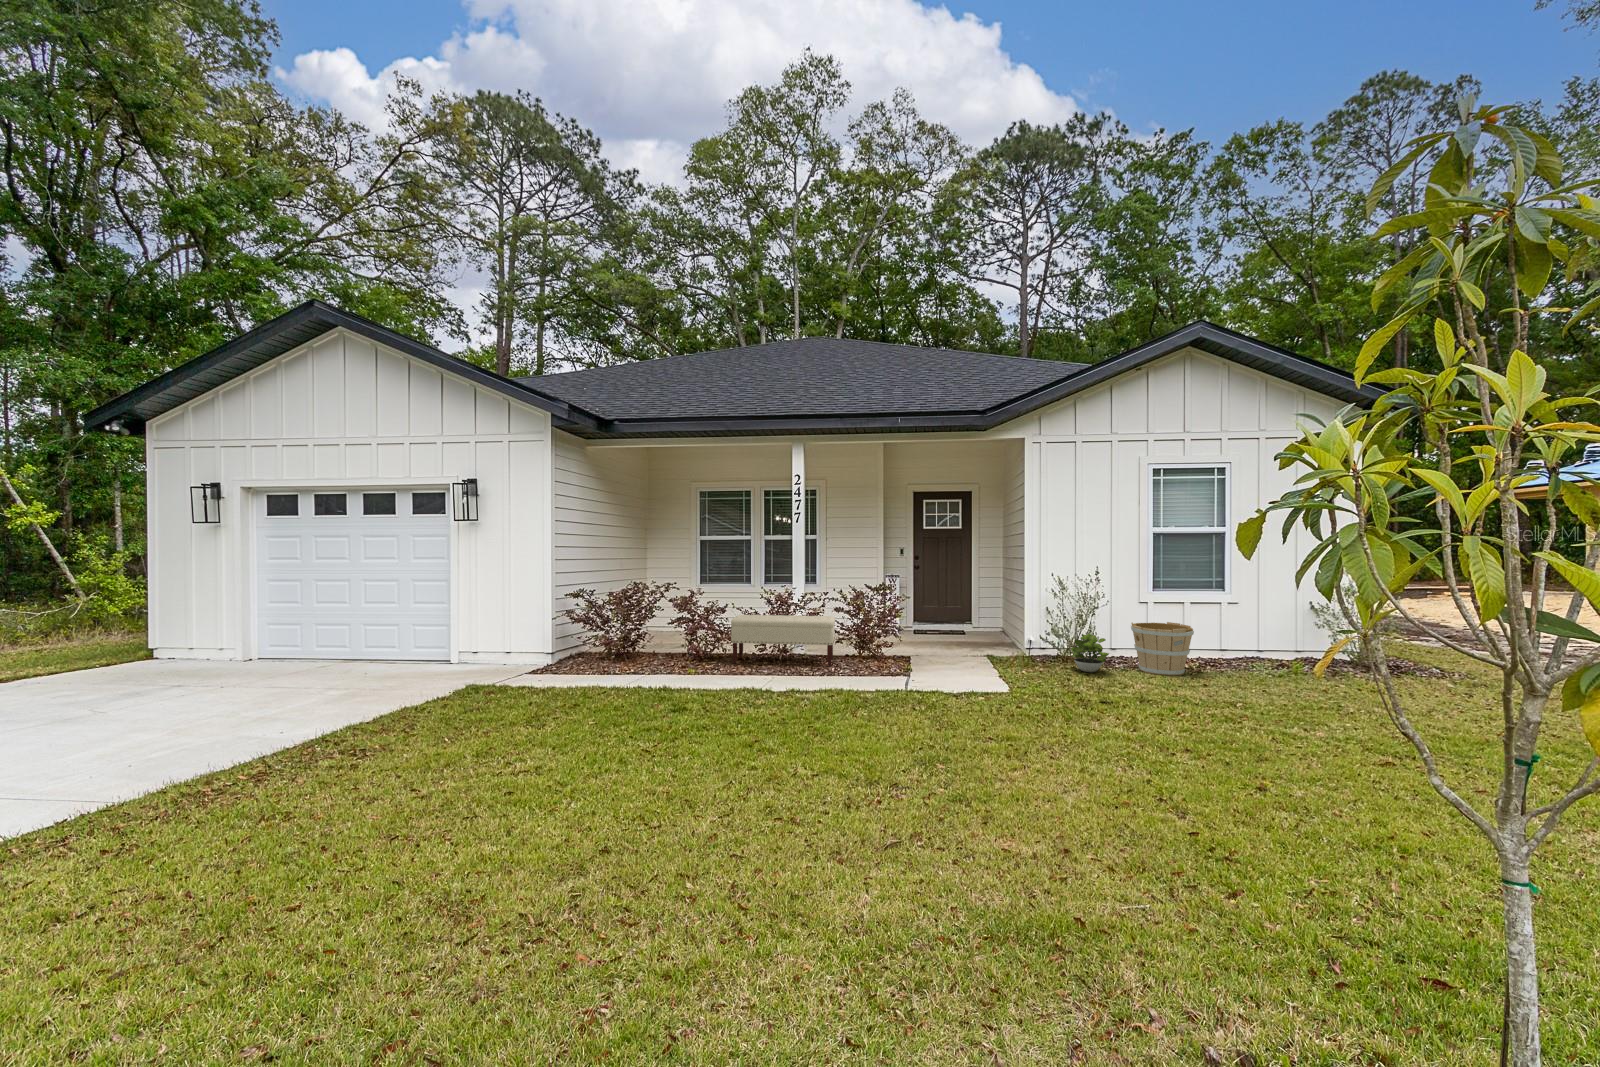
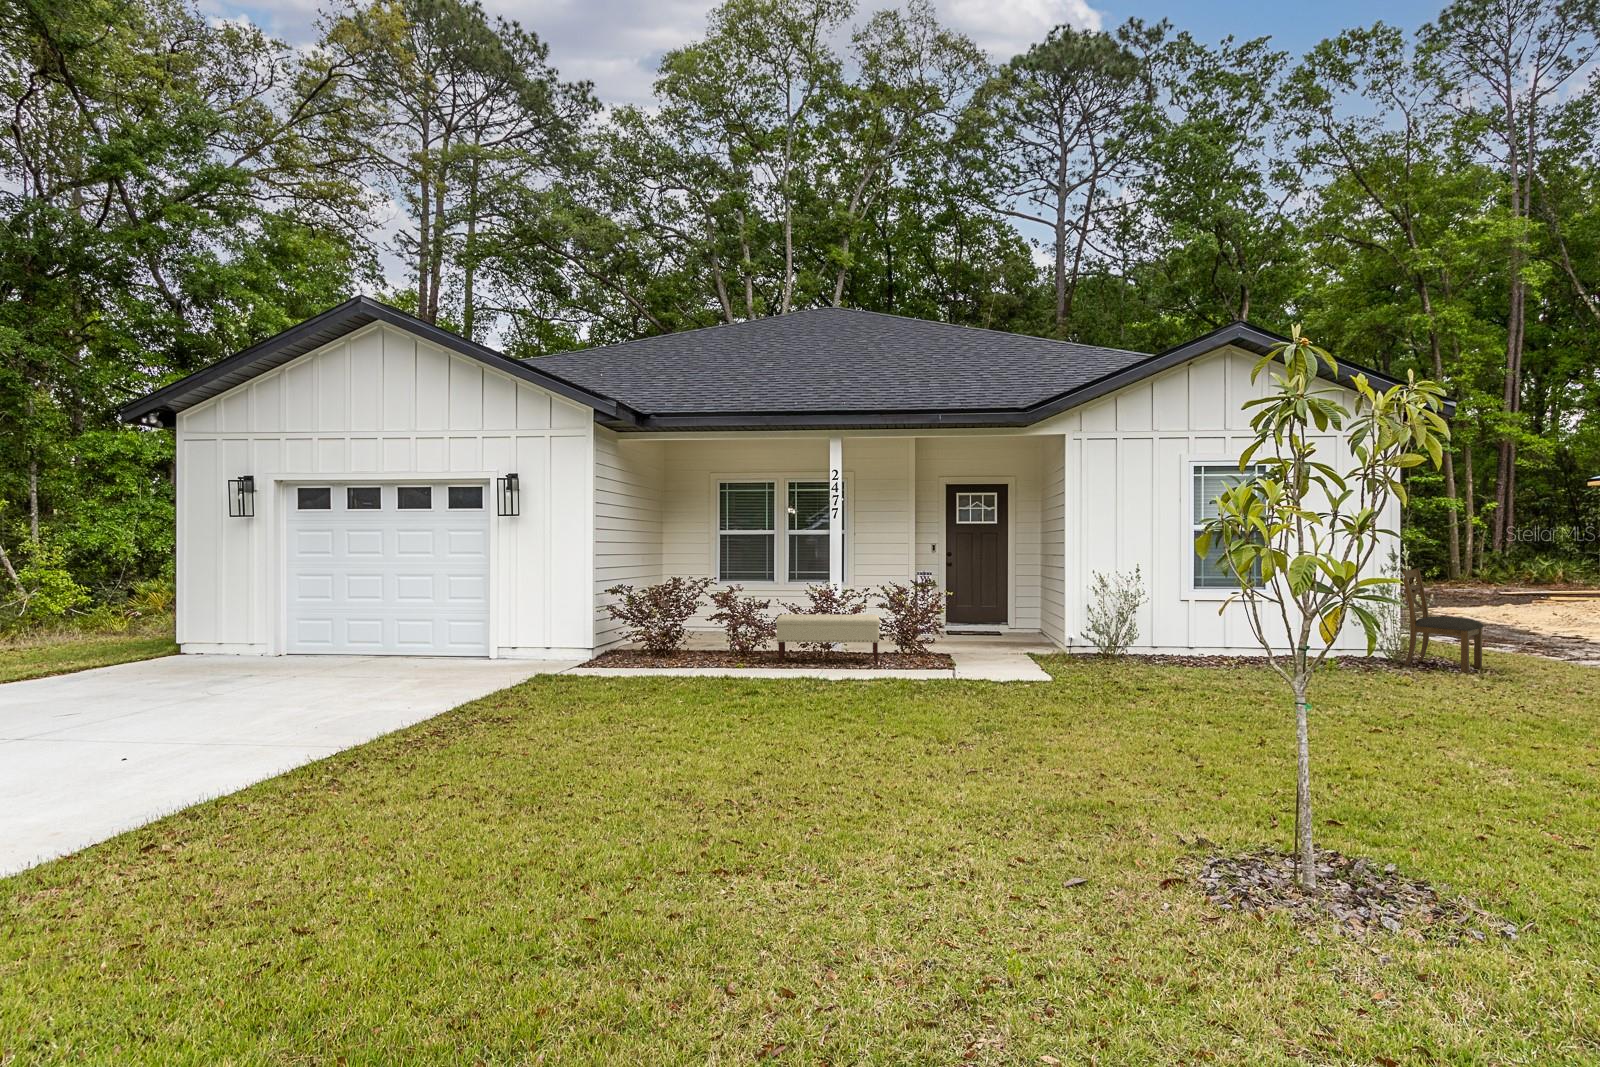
chair: none [1377,576,1472,689] -> present [1403,568,1484,672]
wooden bucket: present [1131,622,1194,676] -> none [1170,616,1229,666]
potted plant: present [1071,633,1109,672] -> none [1112,626,1148,665]

